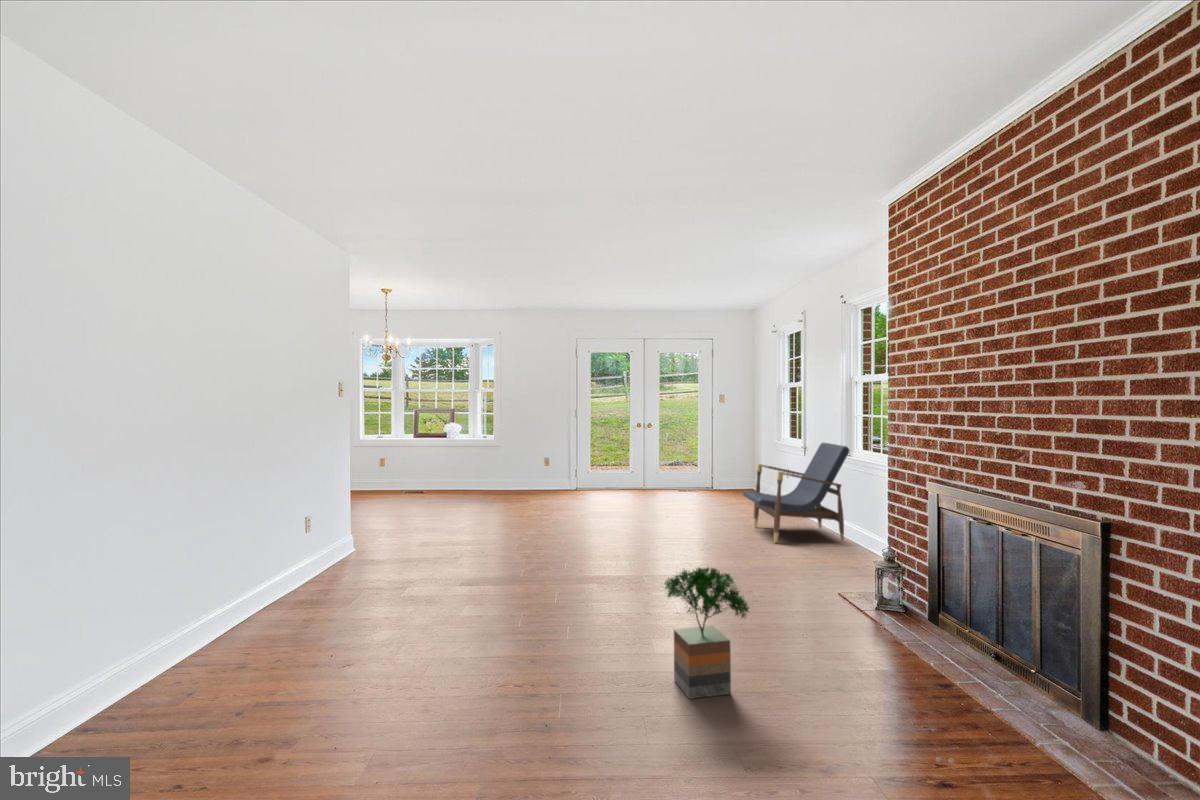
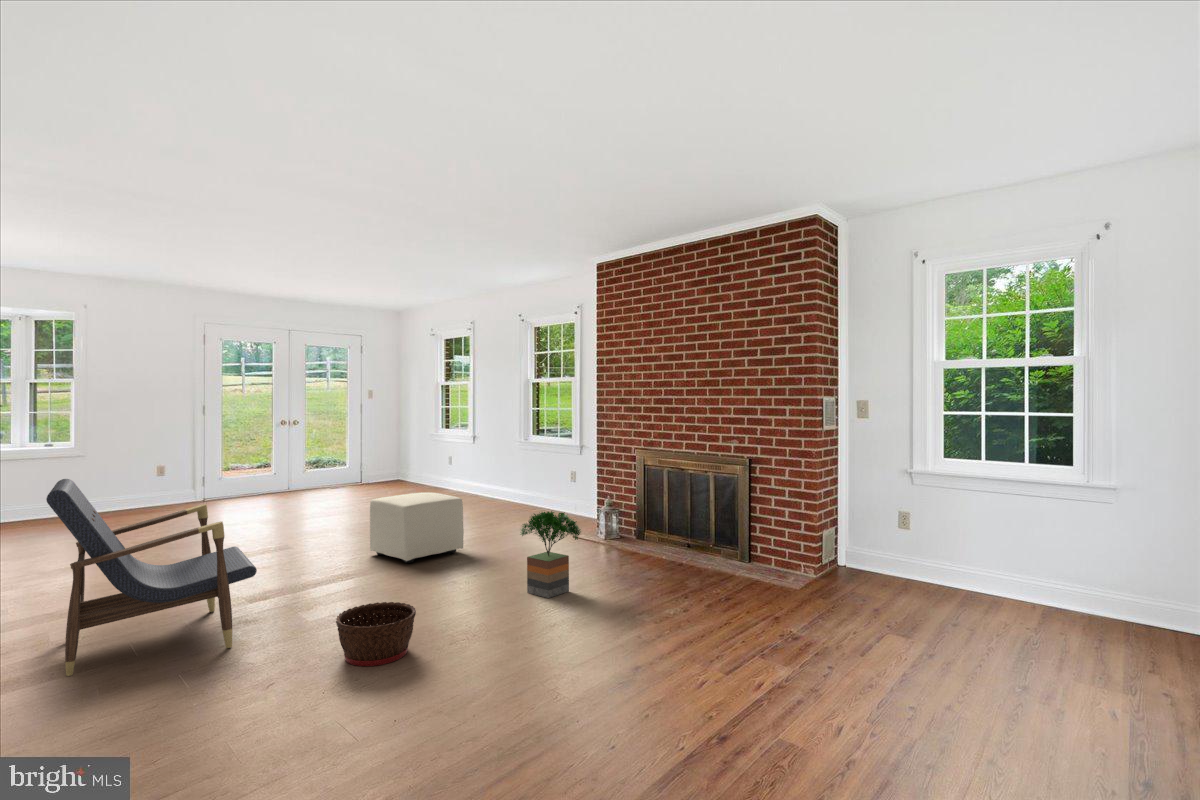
lounge chair: present [743,443,850,543] -> present [46,479,257,676]
ottoman: none [579,514,675,599] -> present [370,492,464,563]
basket: none [353,658,452,747] -> present [336,602,416,666]

